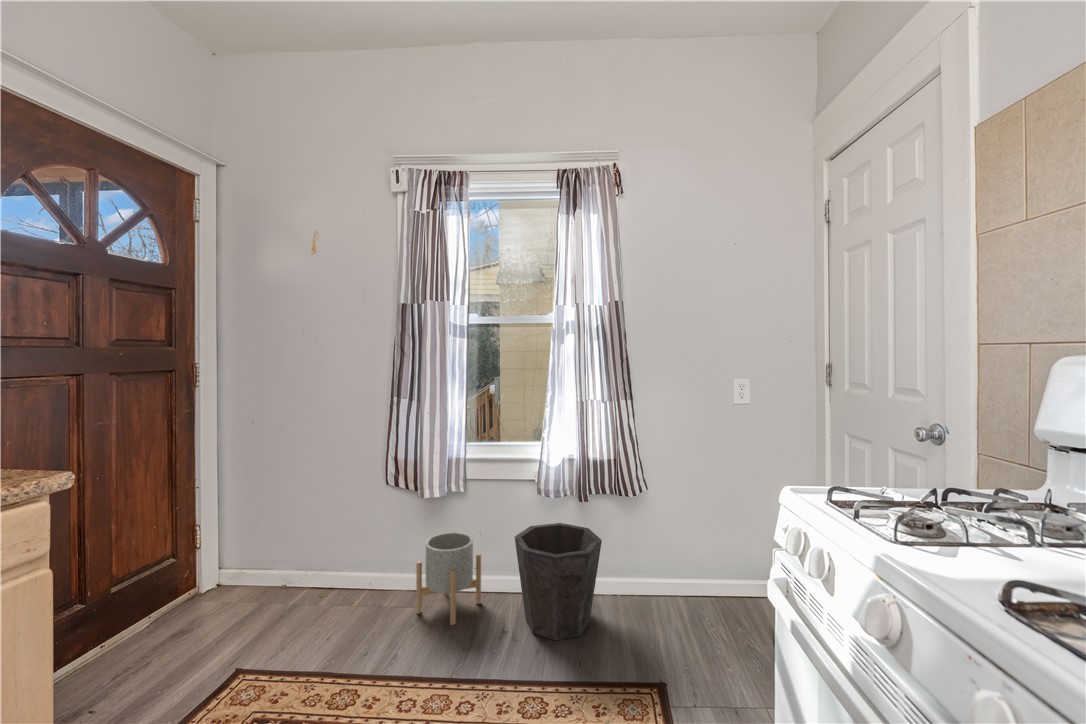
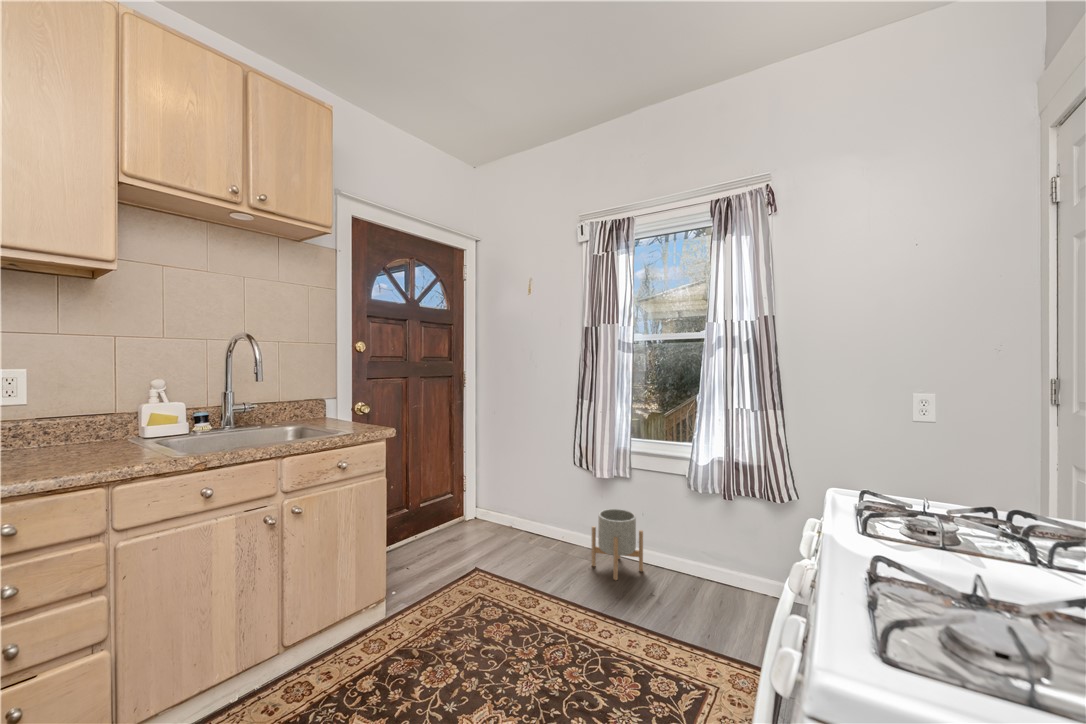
waste bin: present [515,523,602,640] -> none [666,515,745,616]

